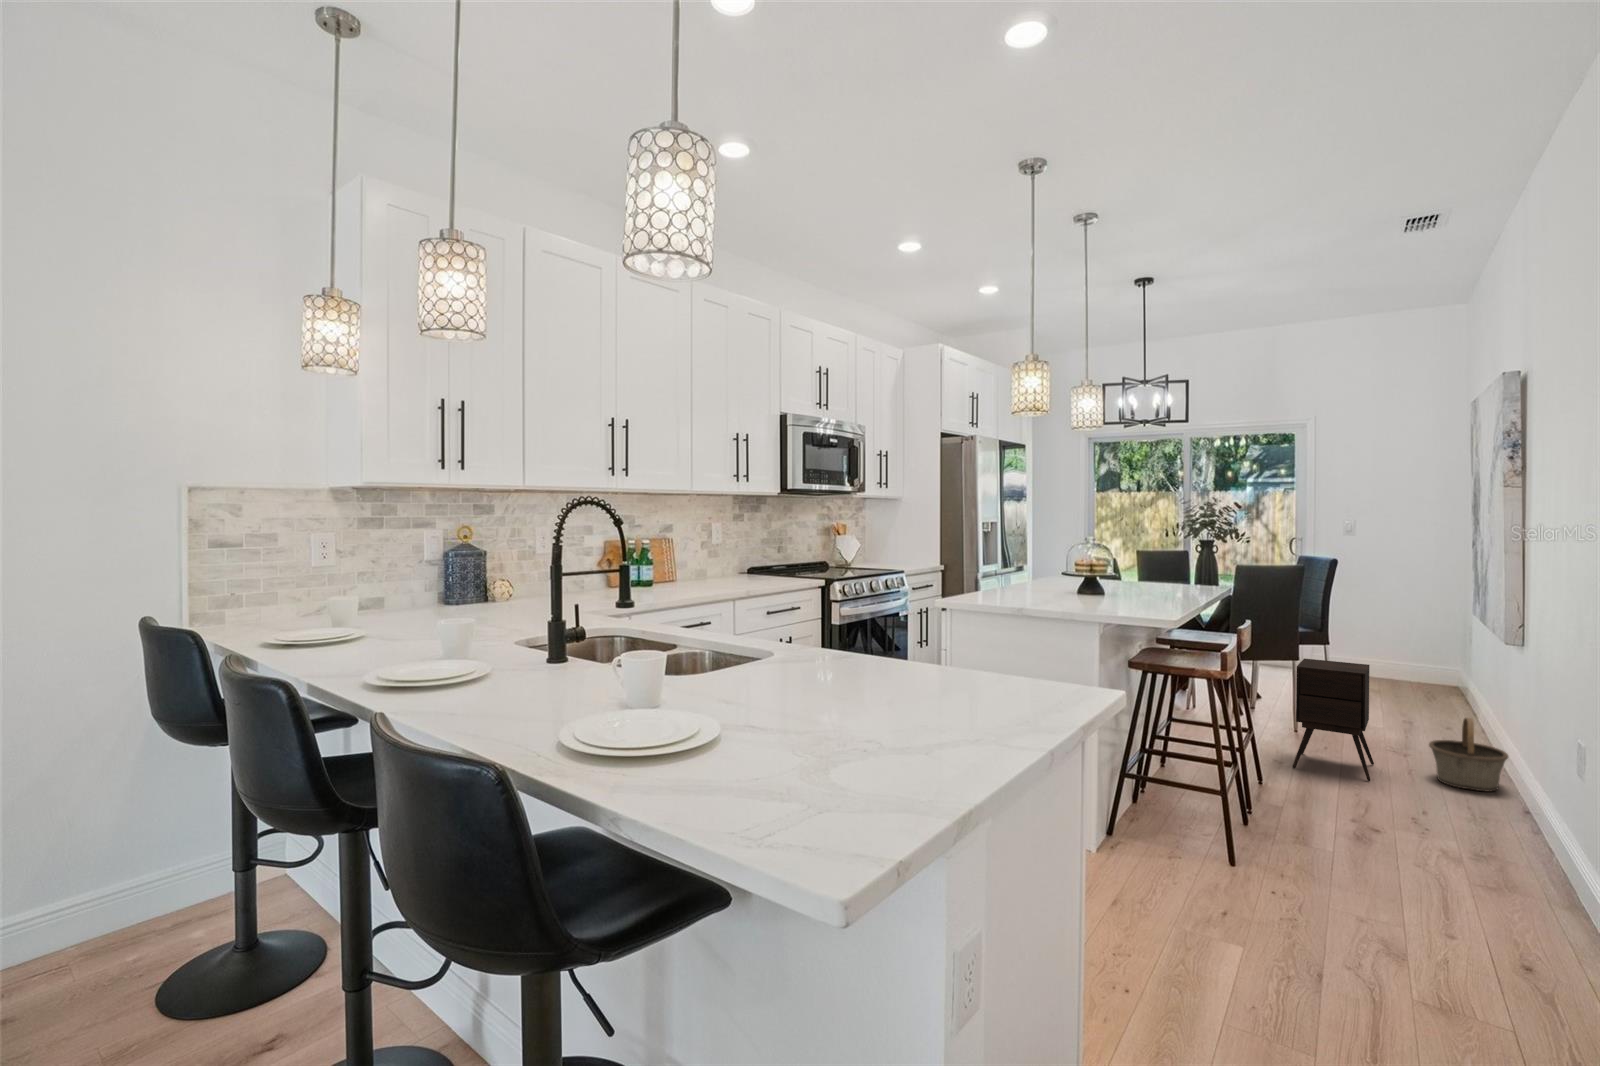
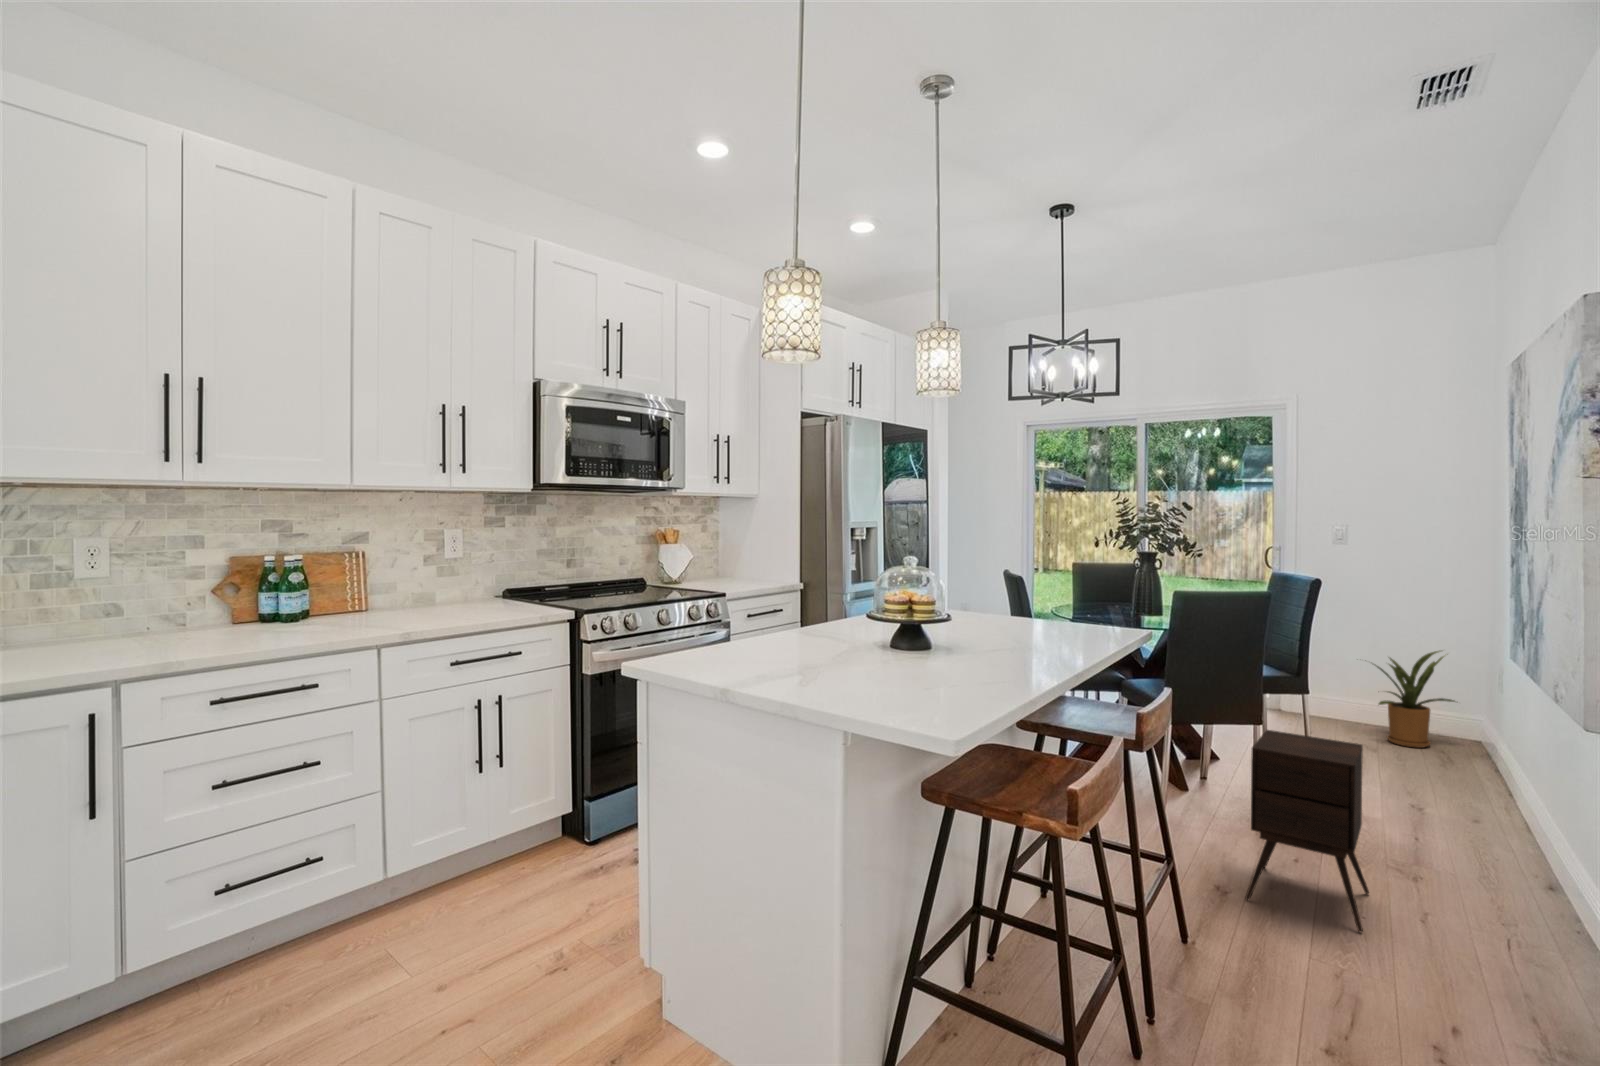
house plant: none [1357,616,1442,691] -> present [1376,651,1455,748]
basket: present [1429,718,1508,791] -> none [1454,834,1584,961]

